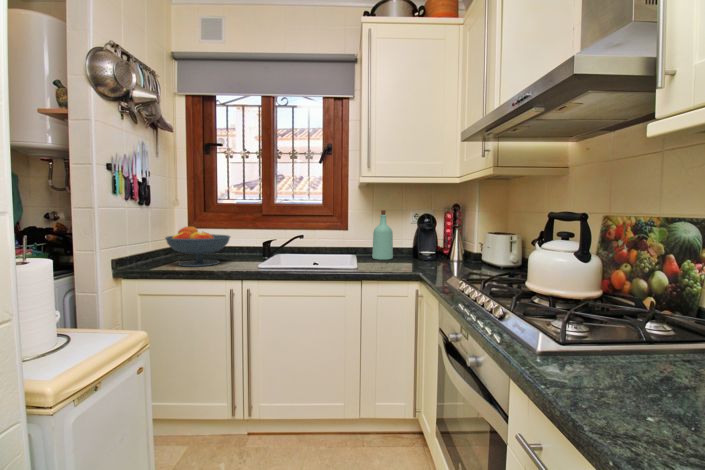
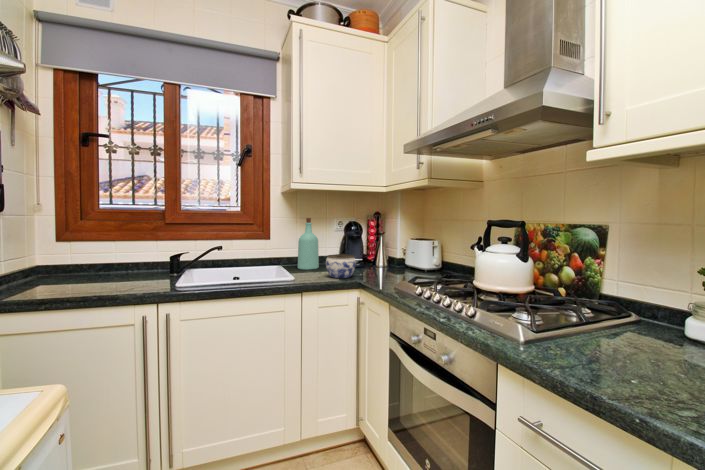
fruit bowl: present [165,226,230,267] -> none [35,238,132,291]
jar: none [390,246,420,270] -> present [326,254,356,278]

